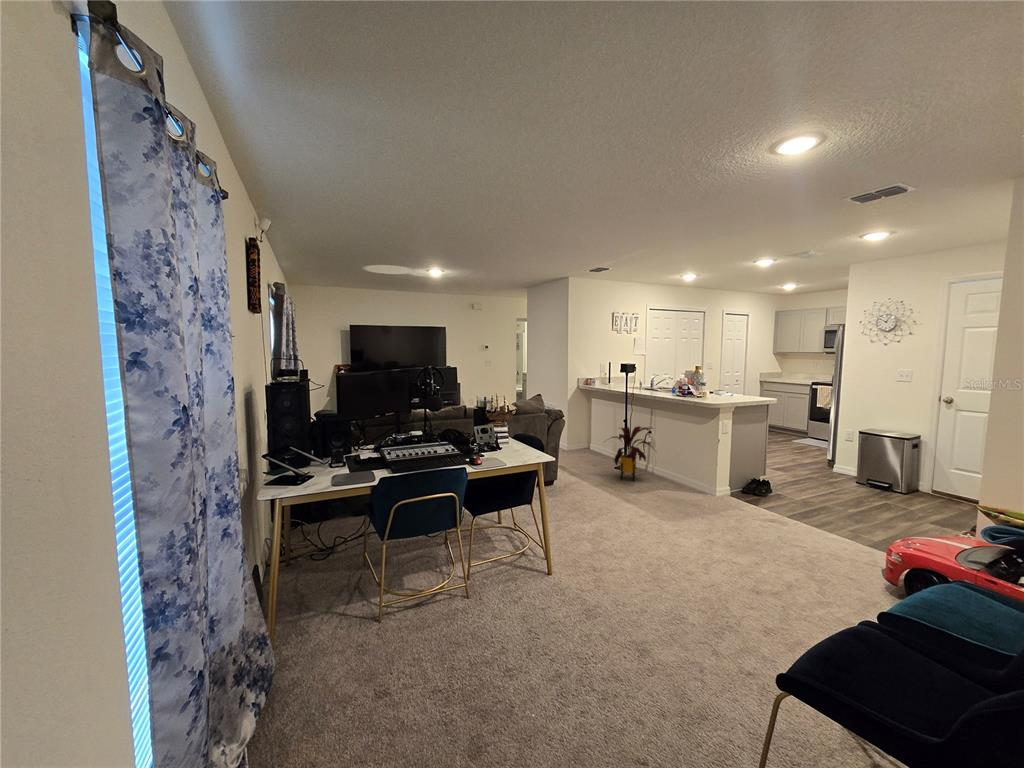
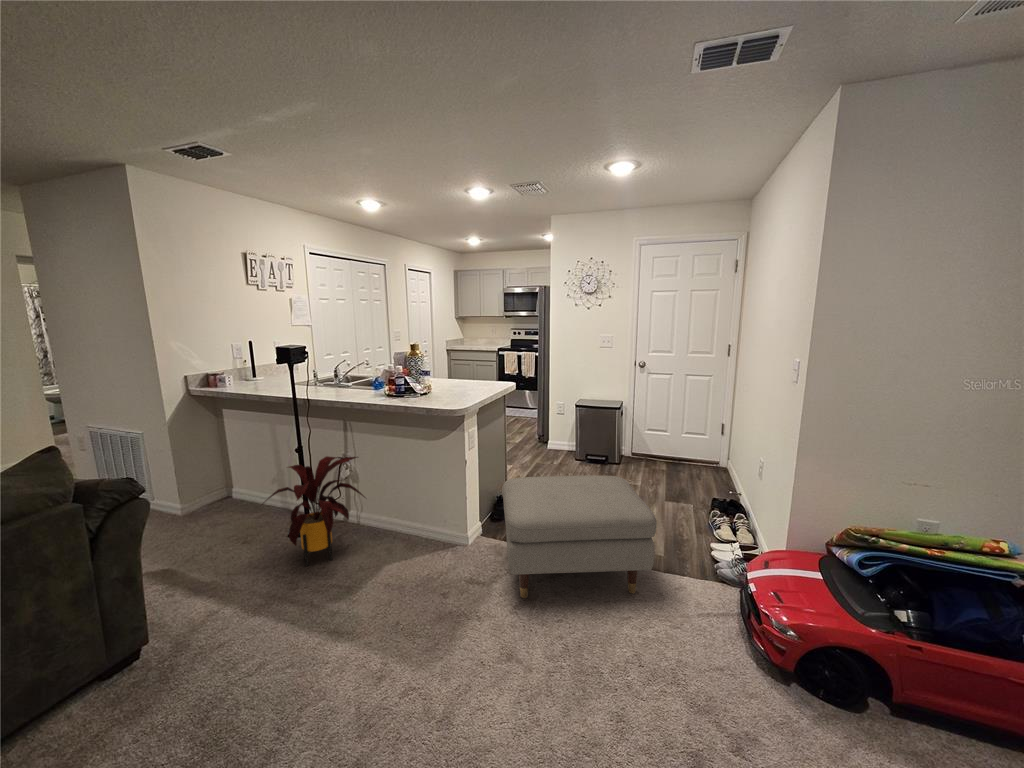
ottoman: none [727,458,850,546] -> present [502,476,657,598]

